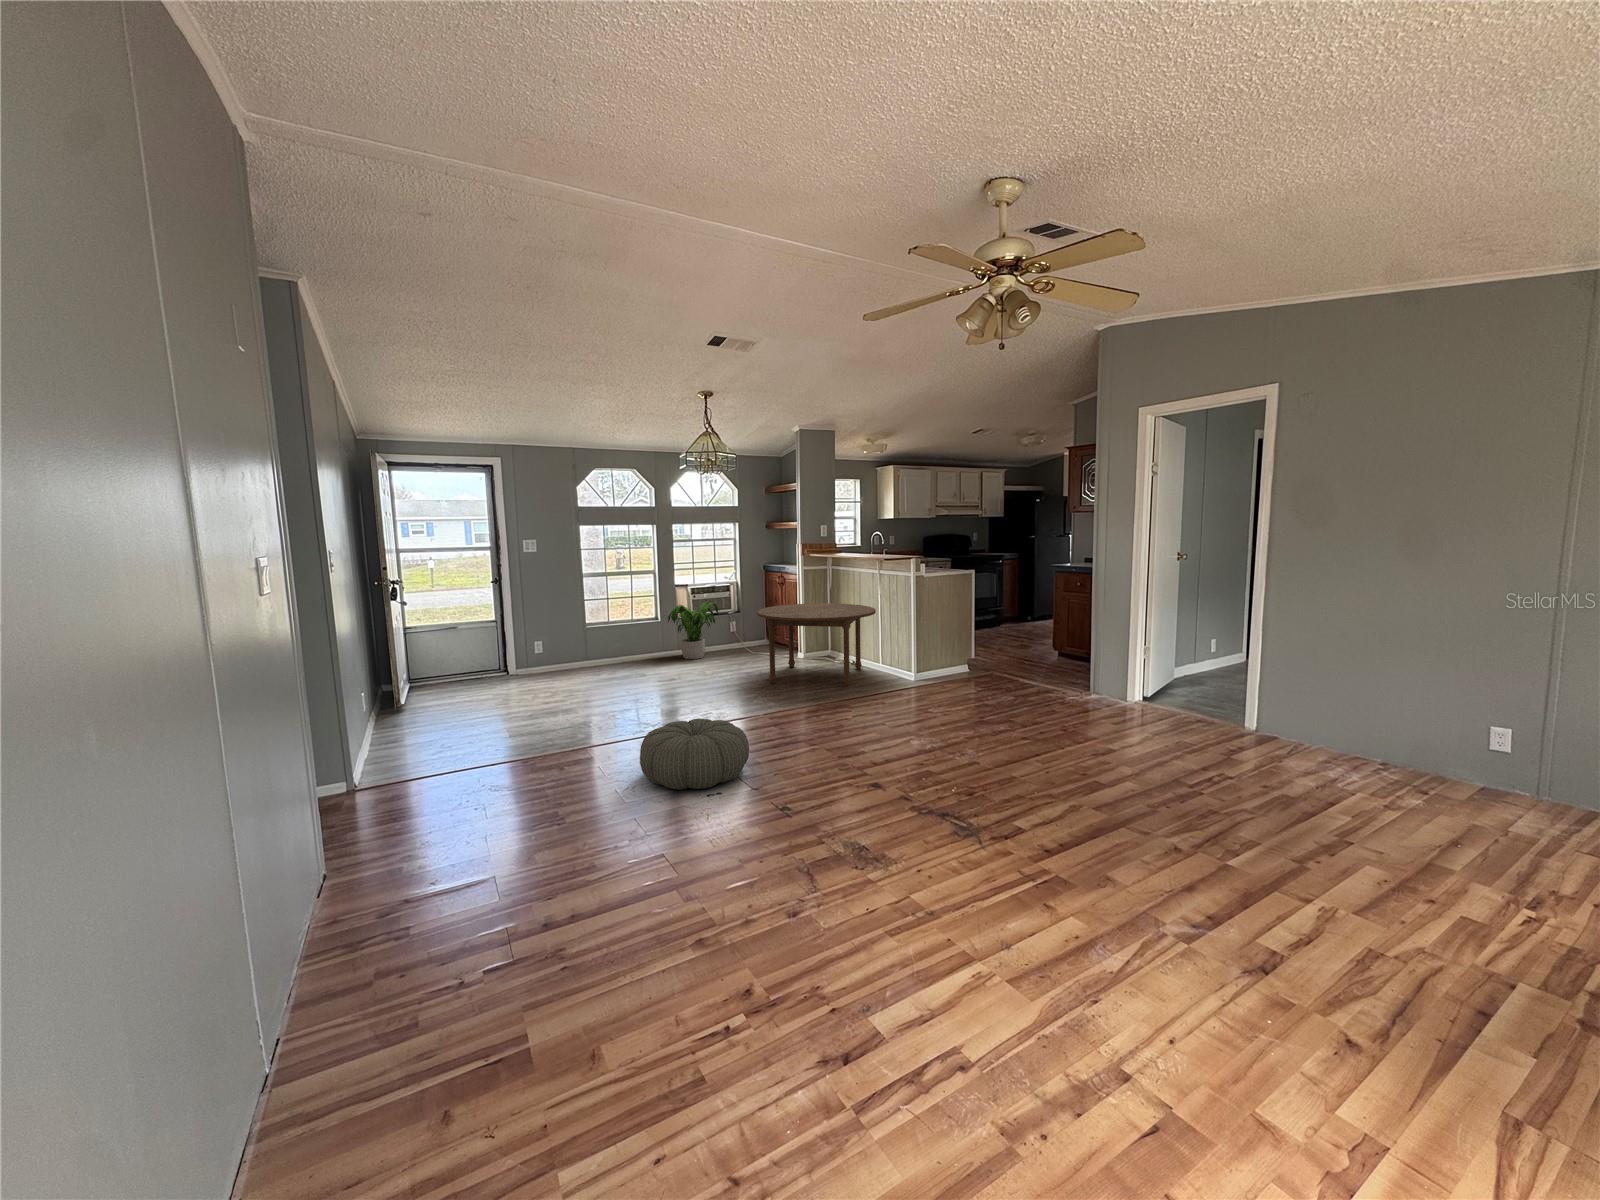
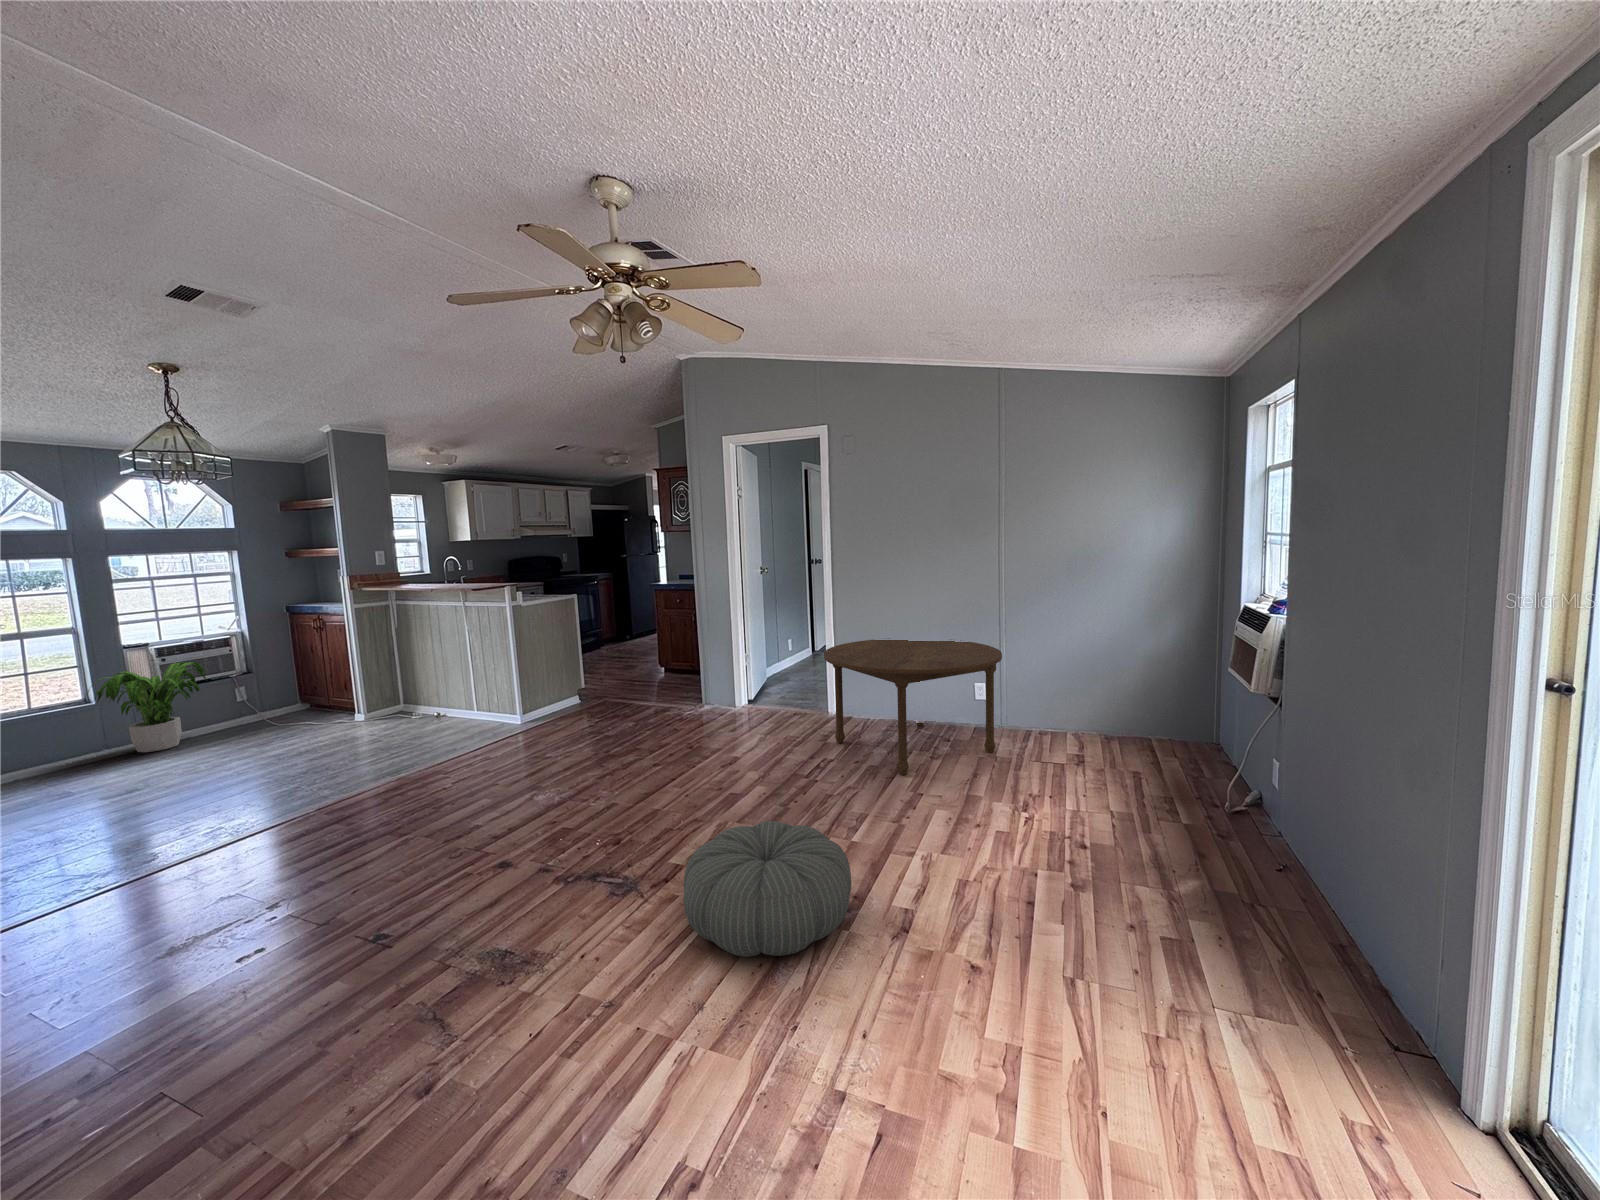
dining table: present [757,603,876,686] -> present [824,640,1002,775]
pouf: present [640,719,749,789] -> present [684,821,851,957]

